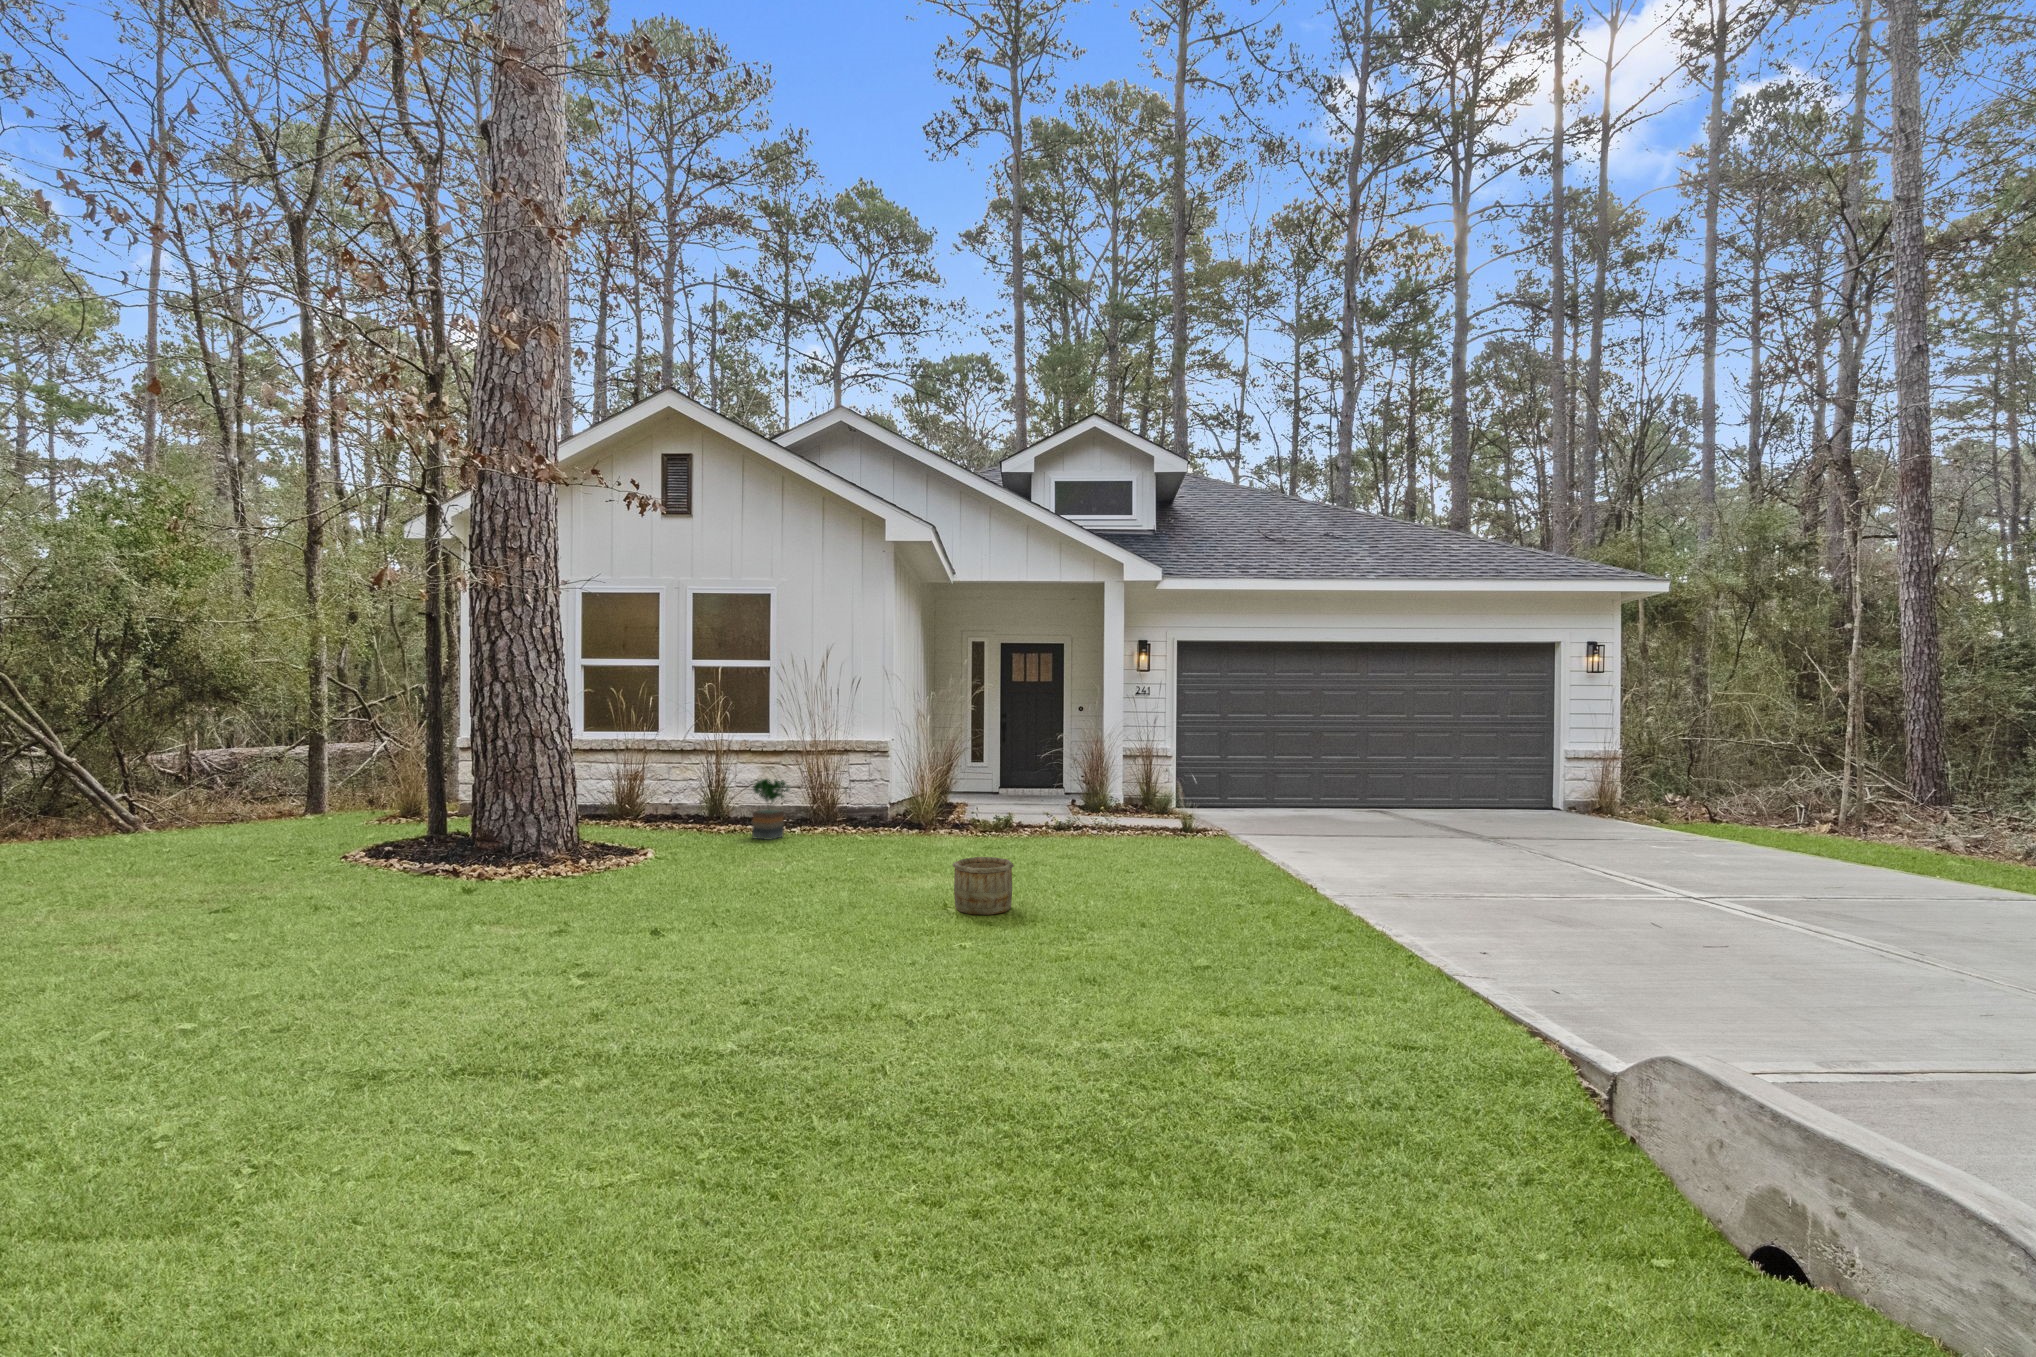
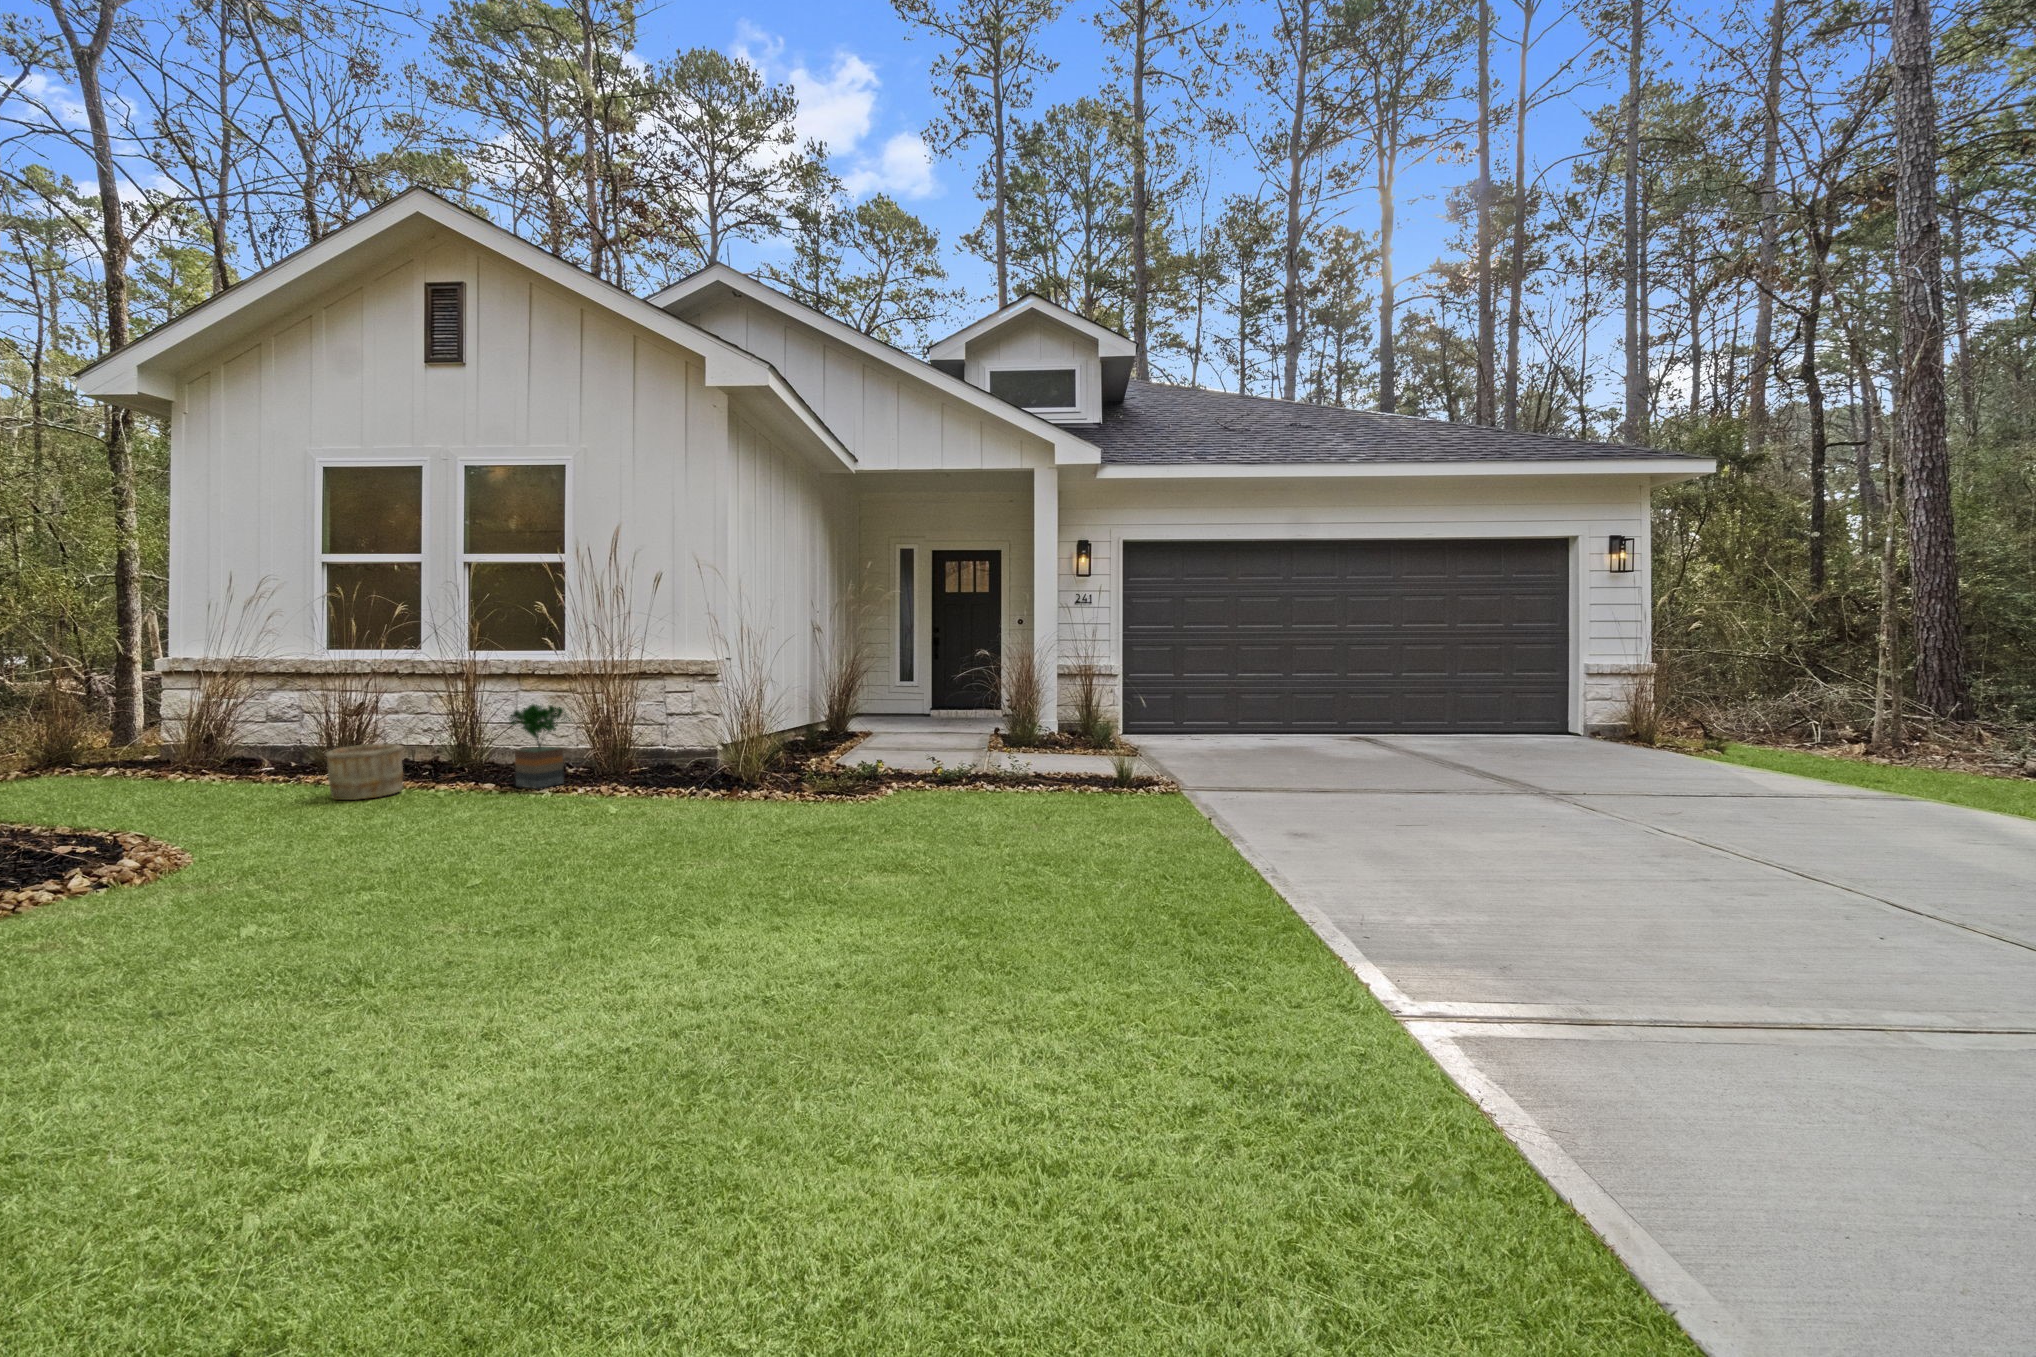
wooden bucket: present [953,857,1014,915] -> present [325,744,403,800]

